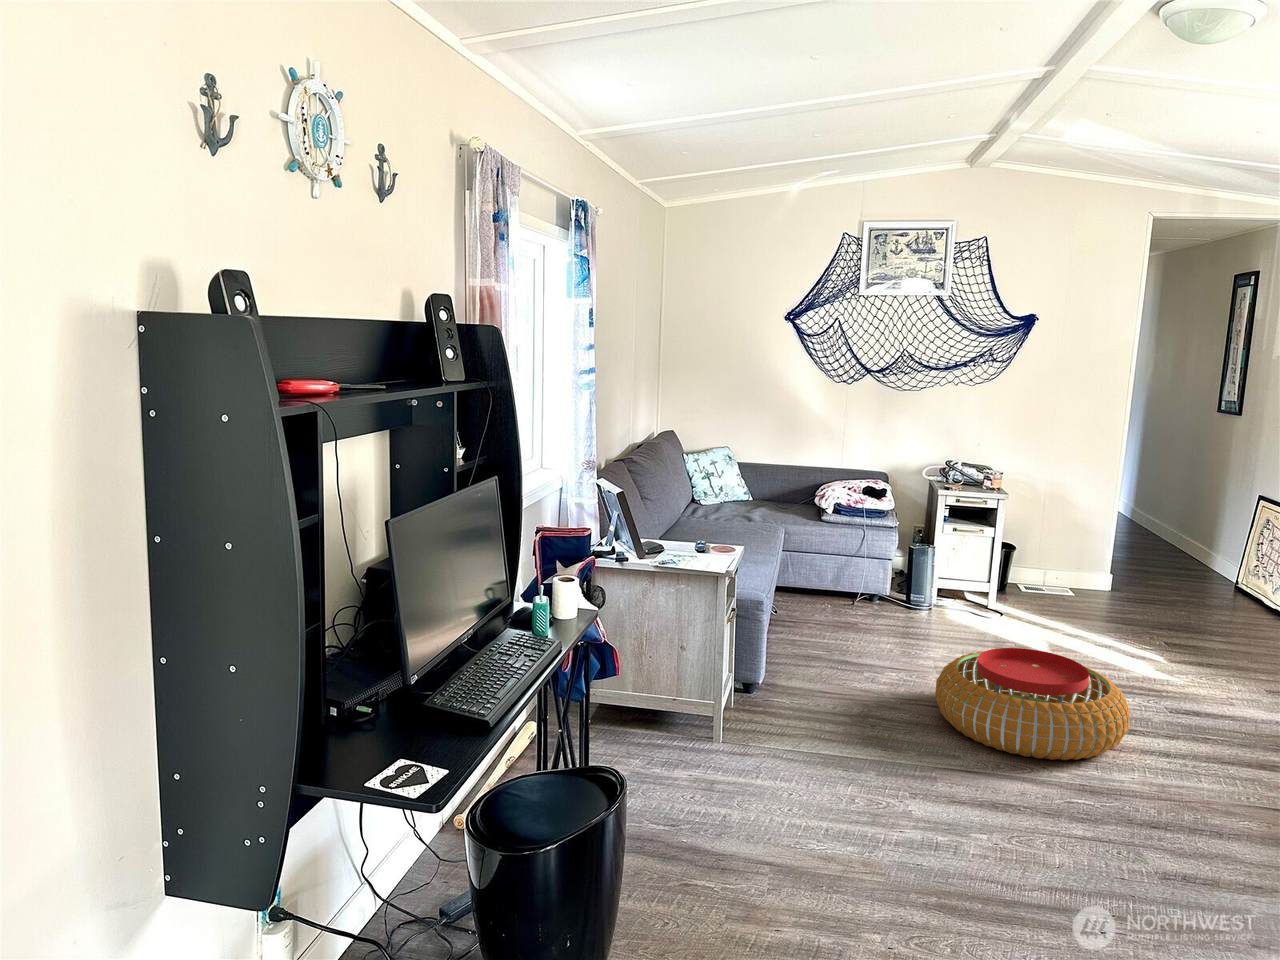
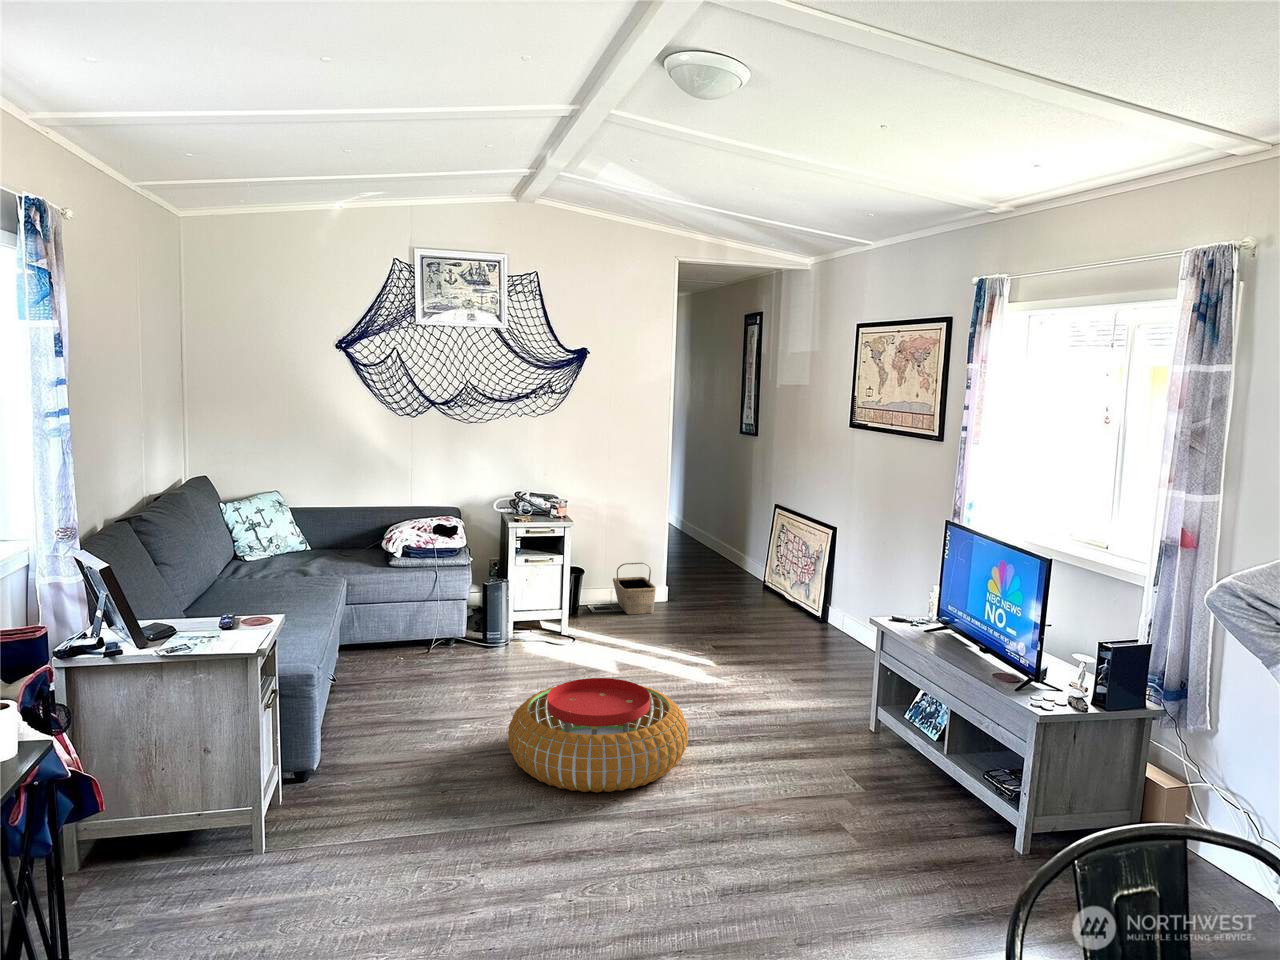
basket: none [1048,545,1099,600] -> present [613,563,656,614]

